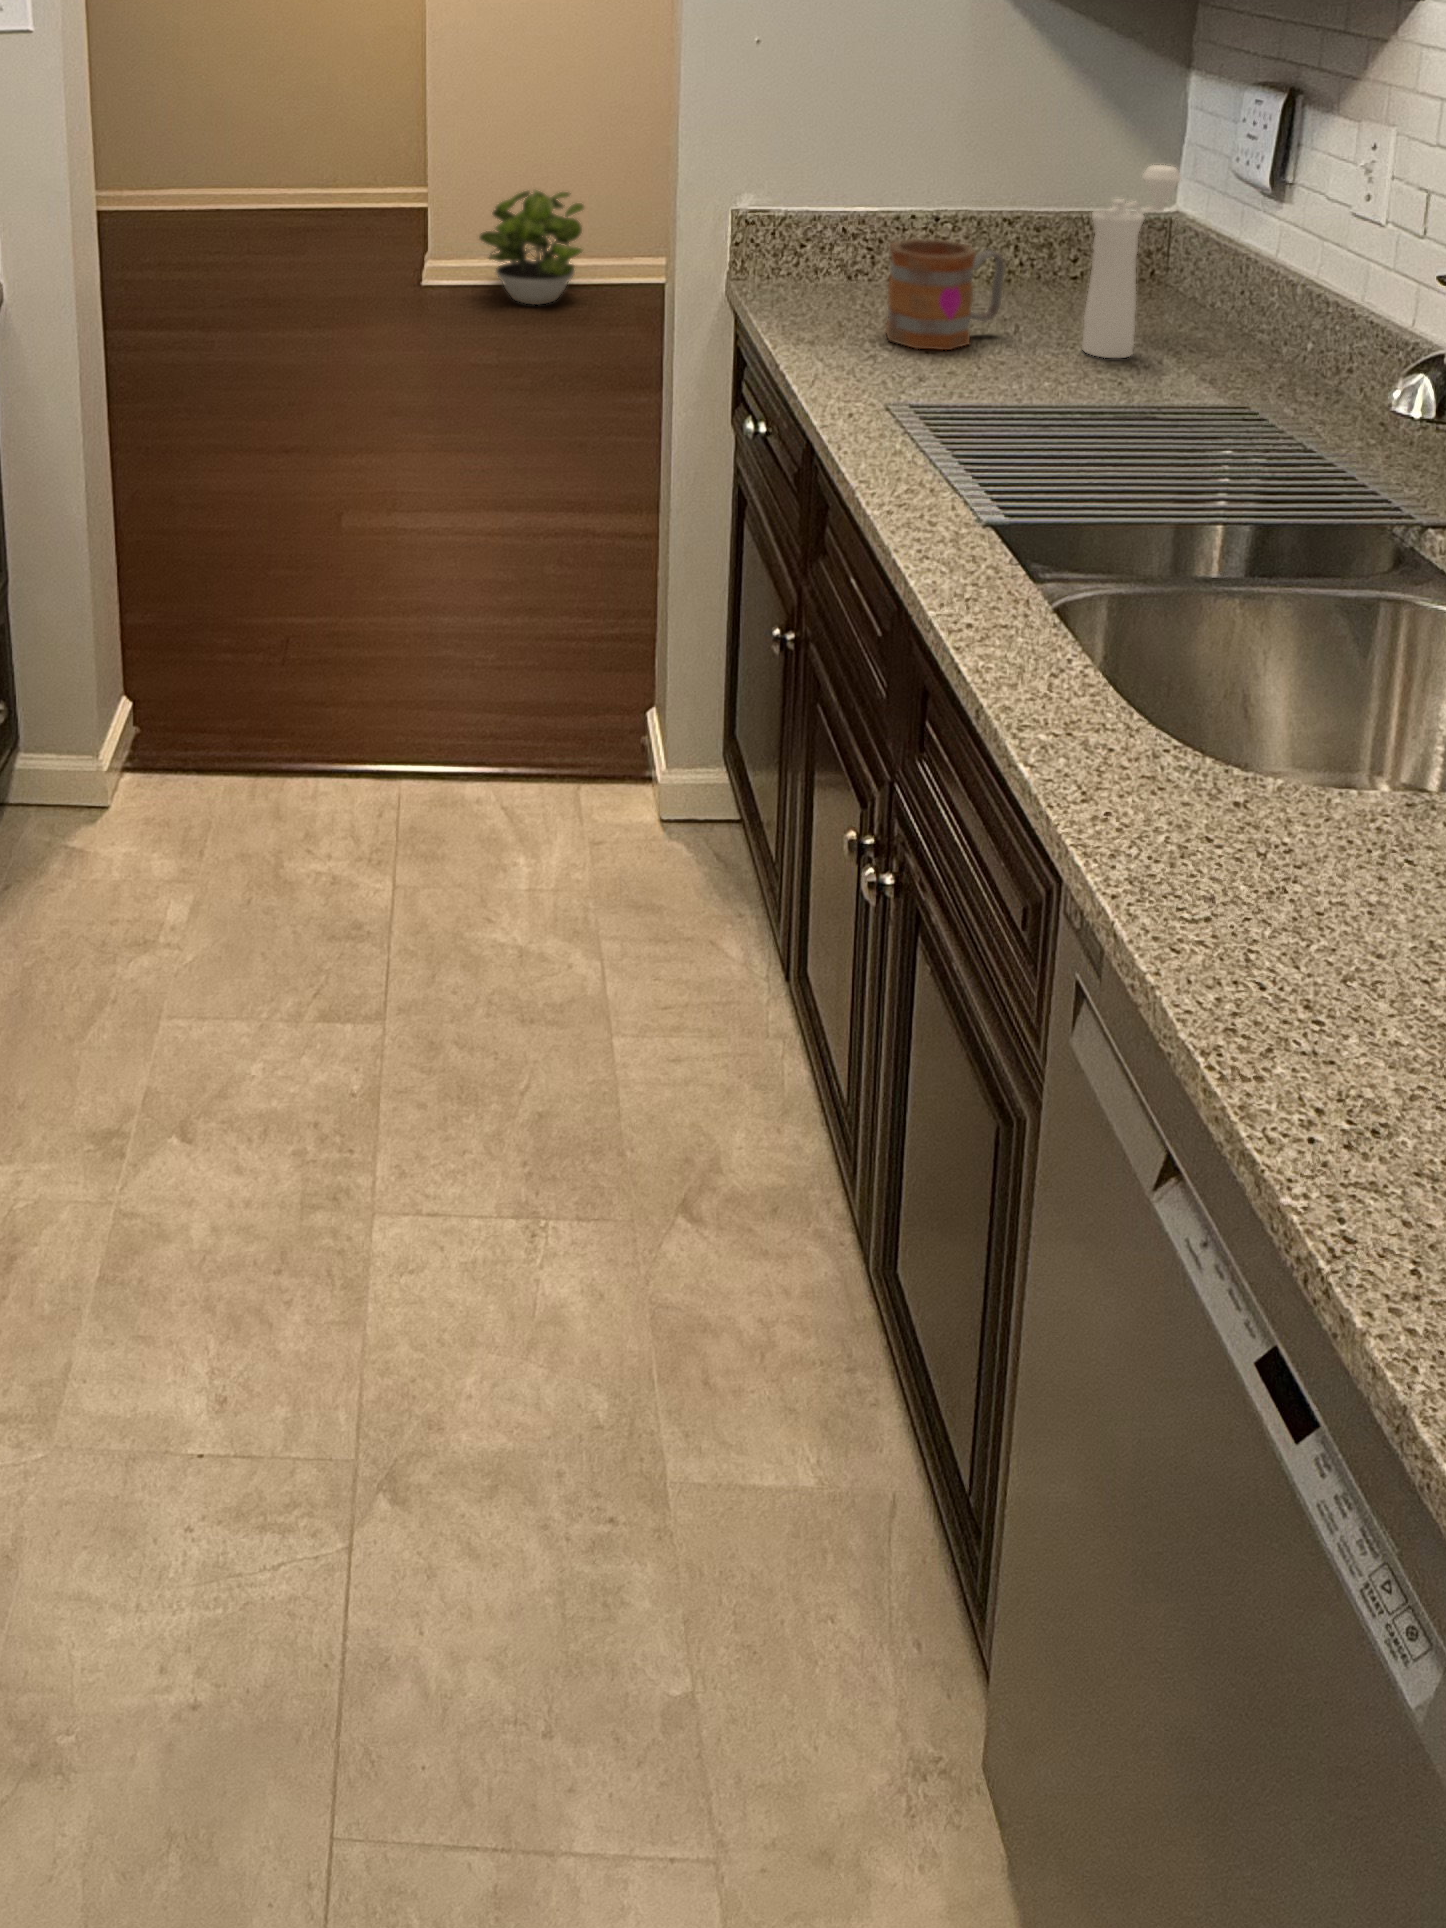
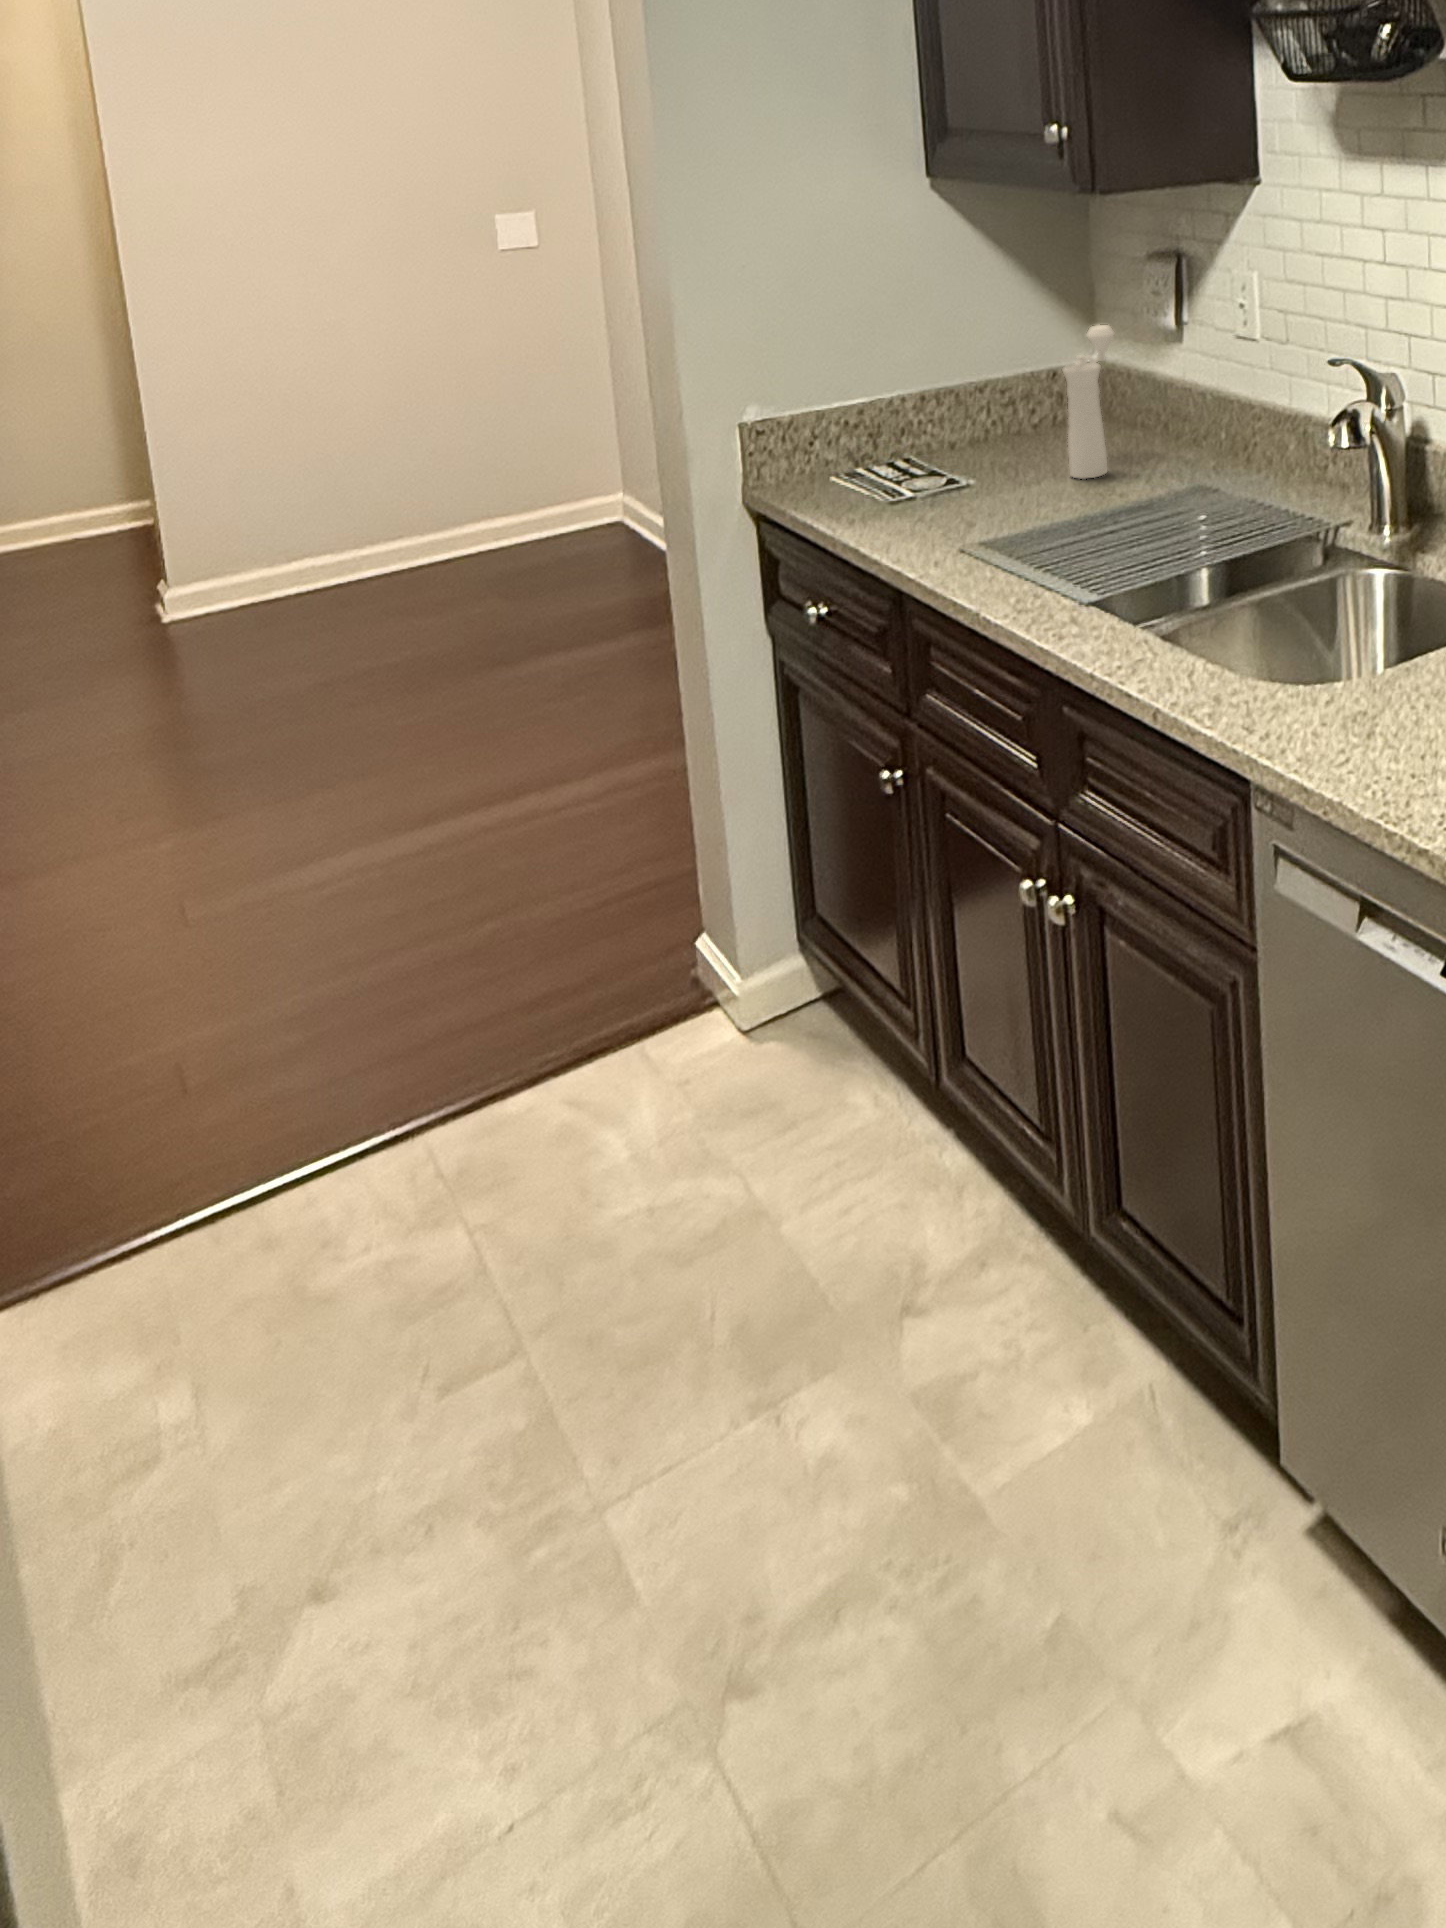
potted plant: present [480,190,584,305] -> none [266,467,413,604]
mug: present [886,239,1005,350] -> none [909,412,1002,505]

